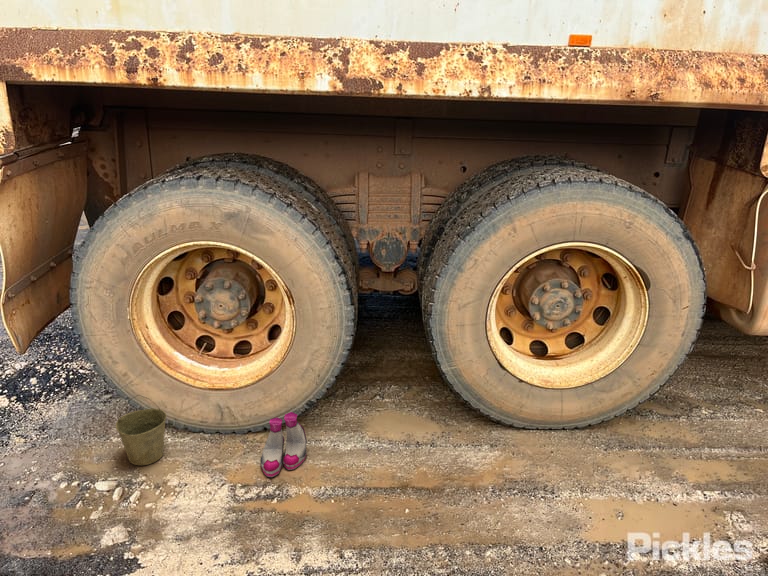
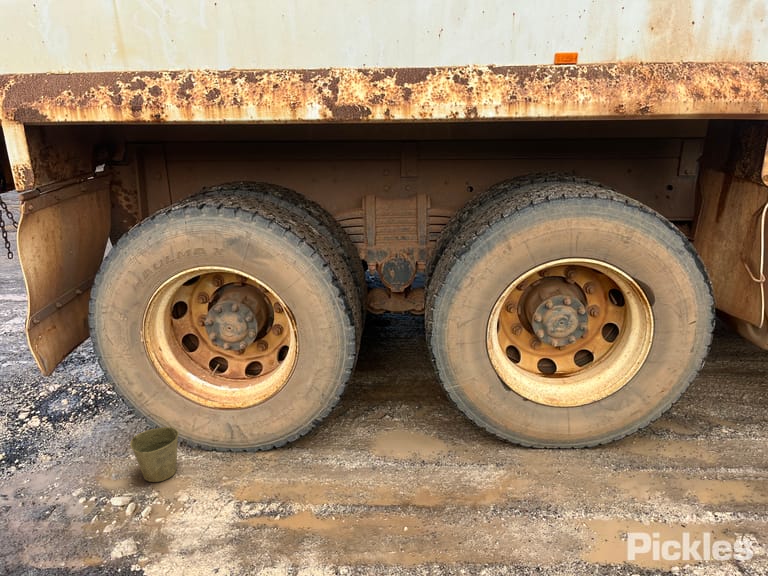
boots: present [261,412,307,477] -> none [267,430,313,494]

